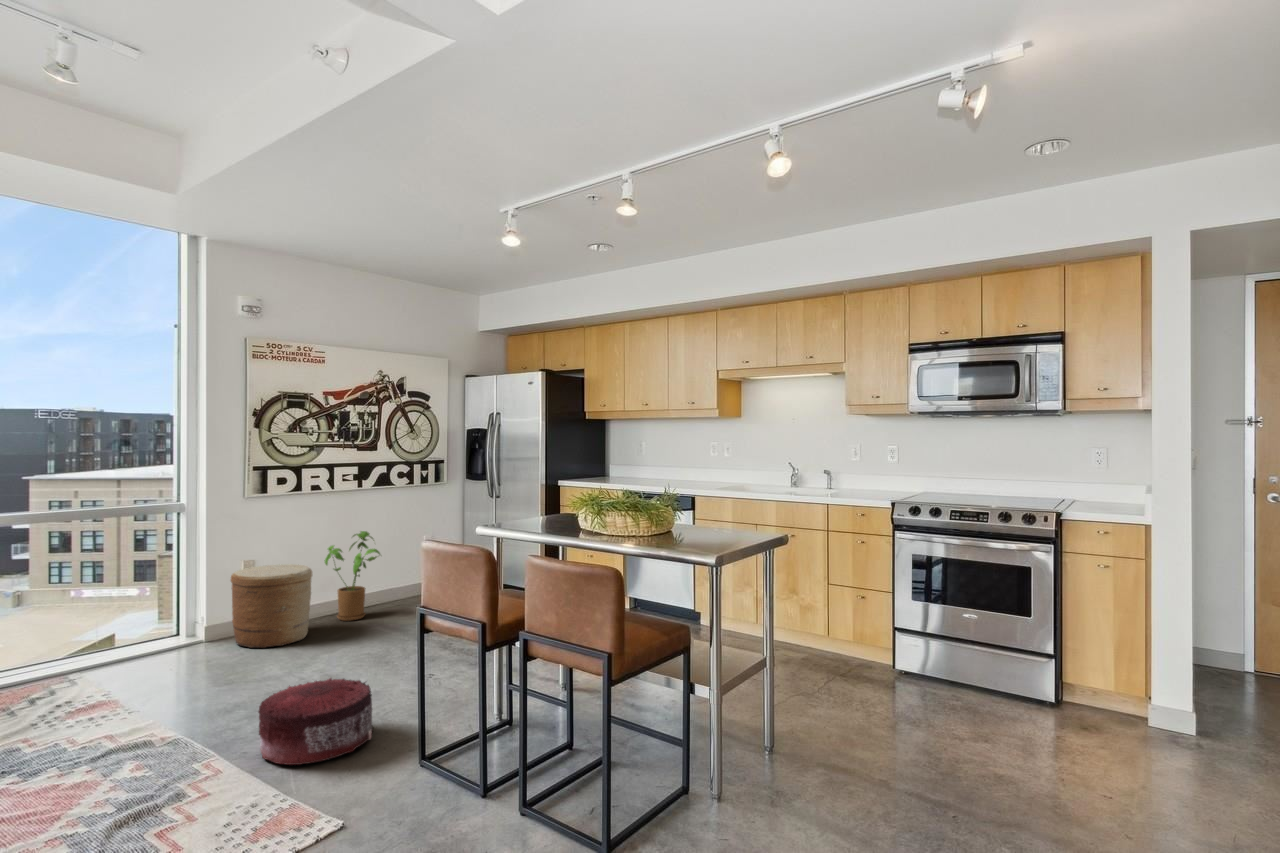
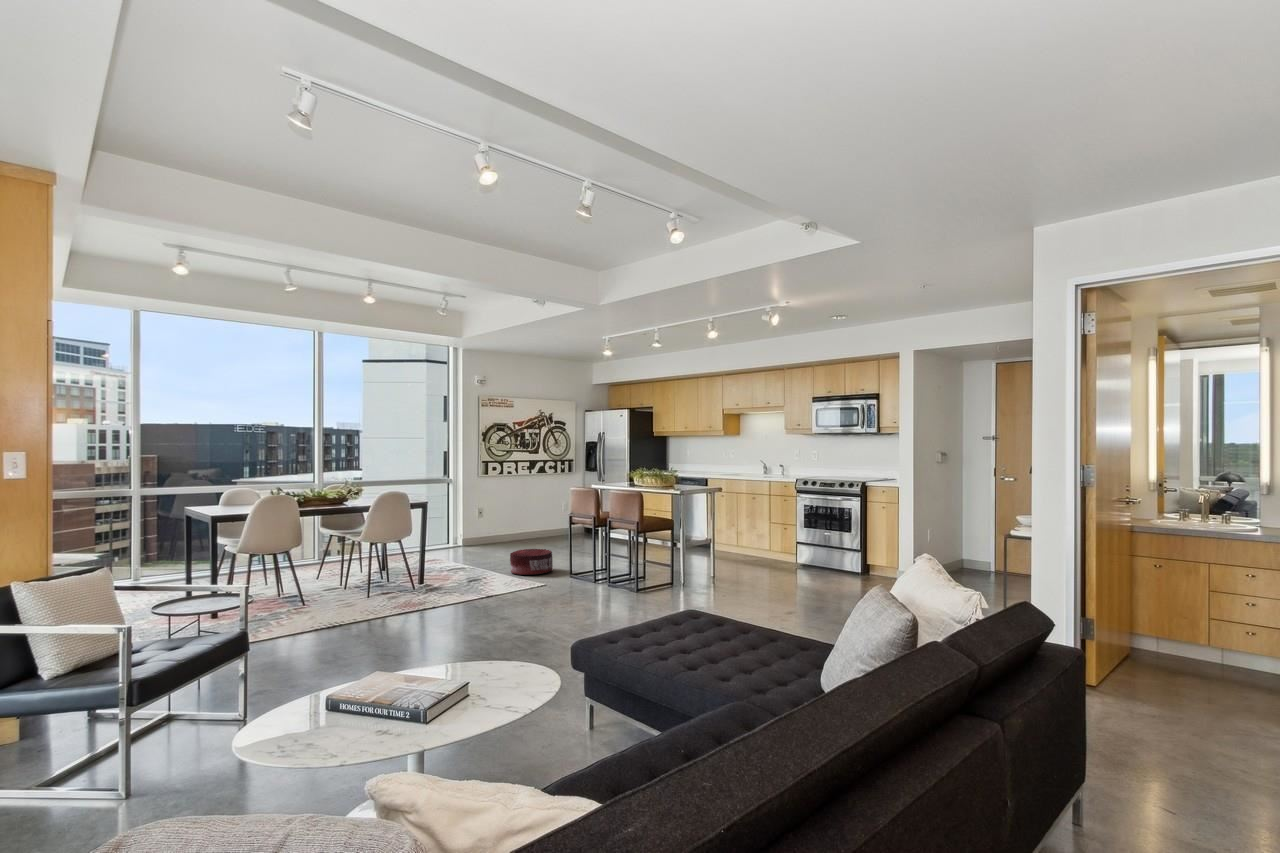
house plant: present [324,531,380,621] -> none [515,497,544,543]
woven basket: present [231,564,312,648] -> none [475,512,512,550]

